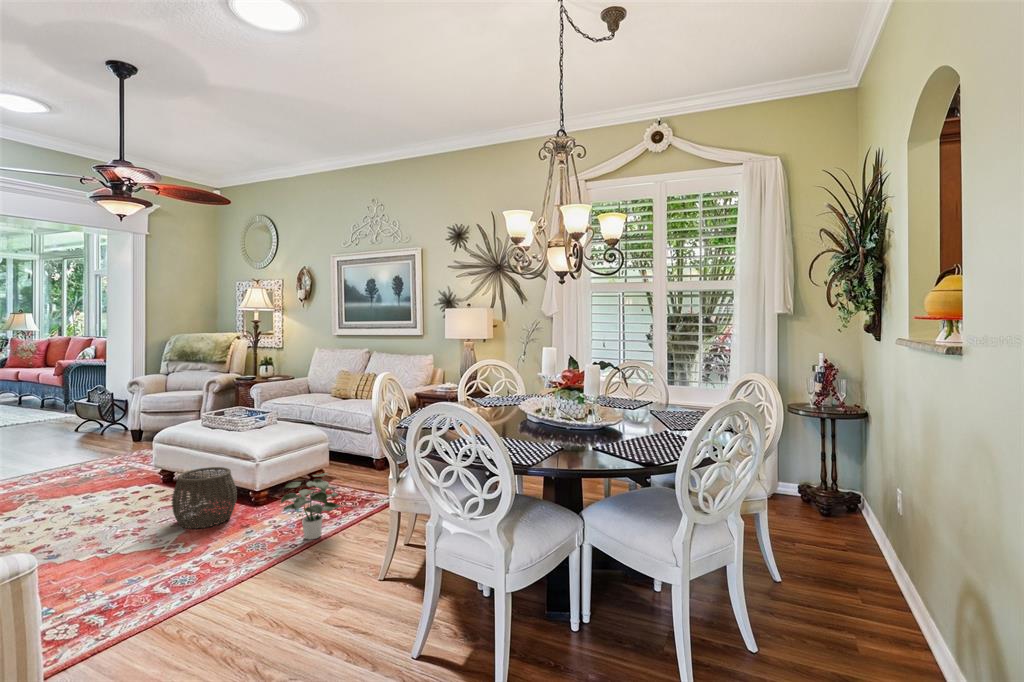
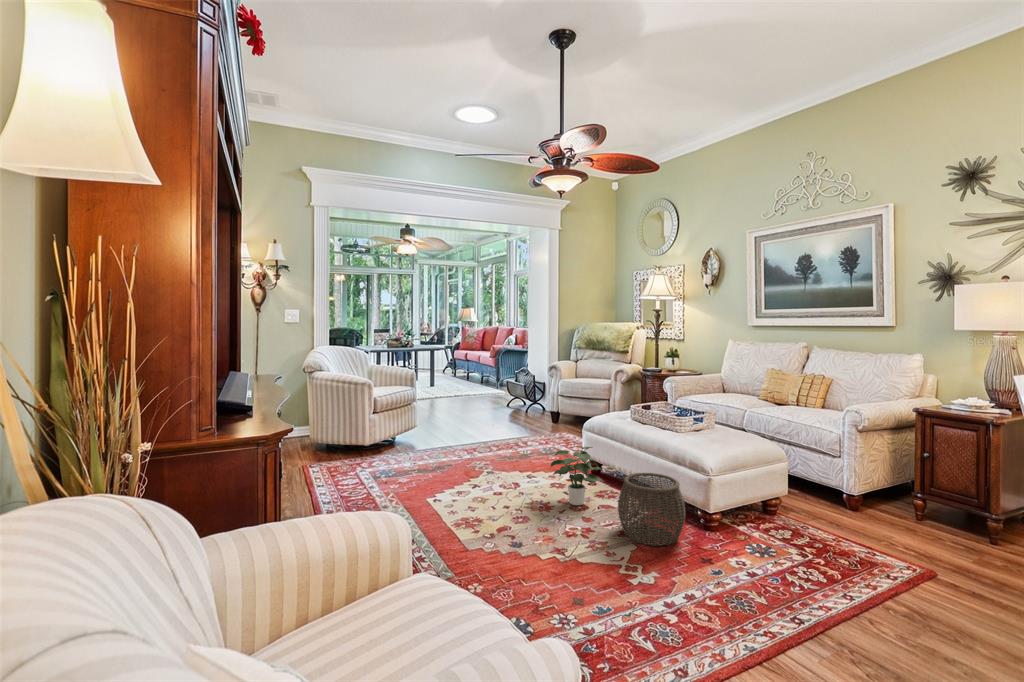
potted plant: present [281,473,341,539] -> present [551,447,603,505]

